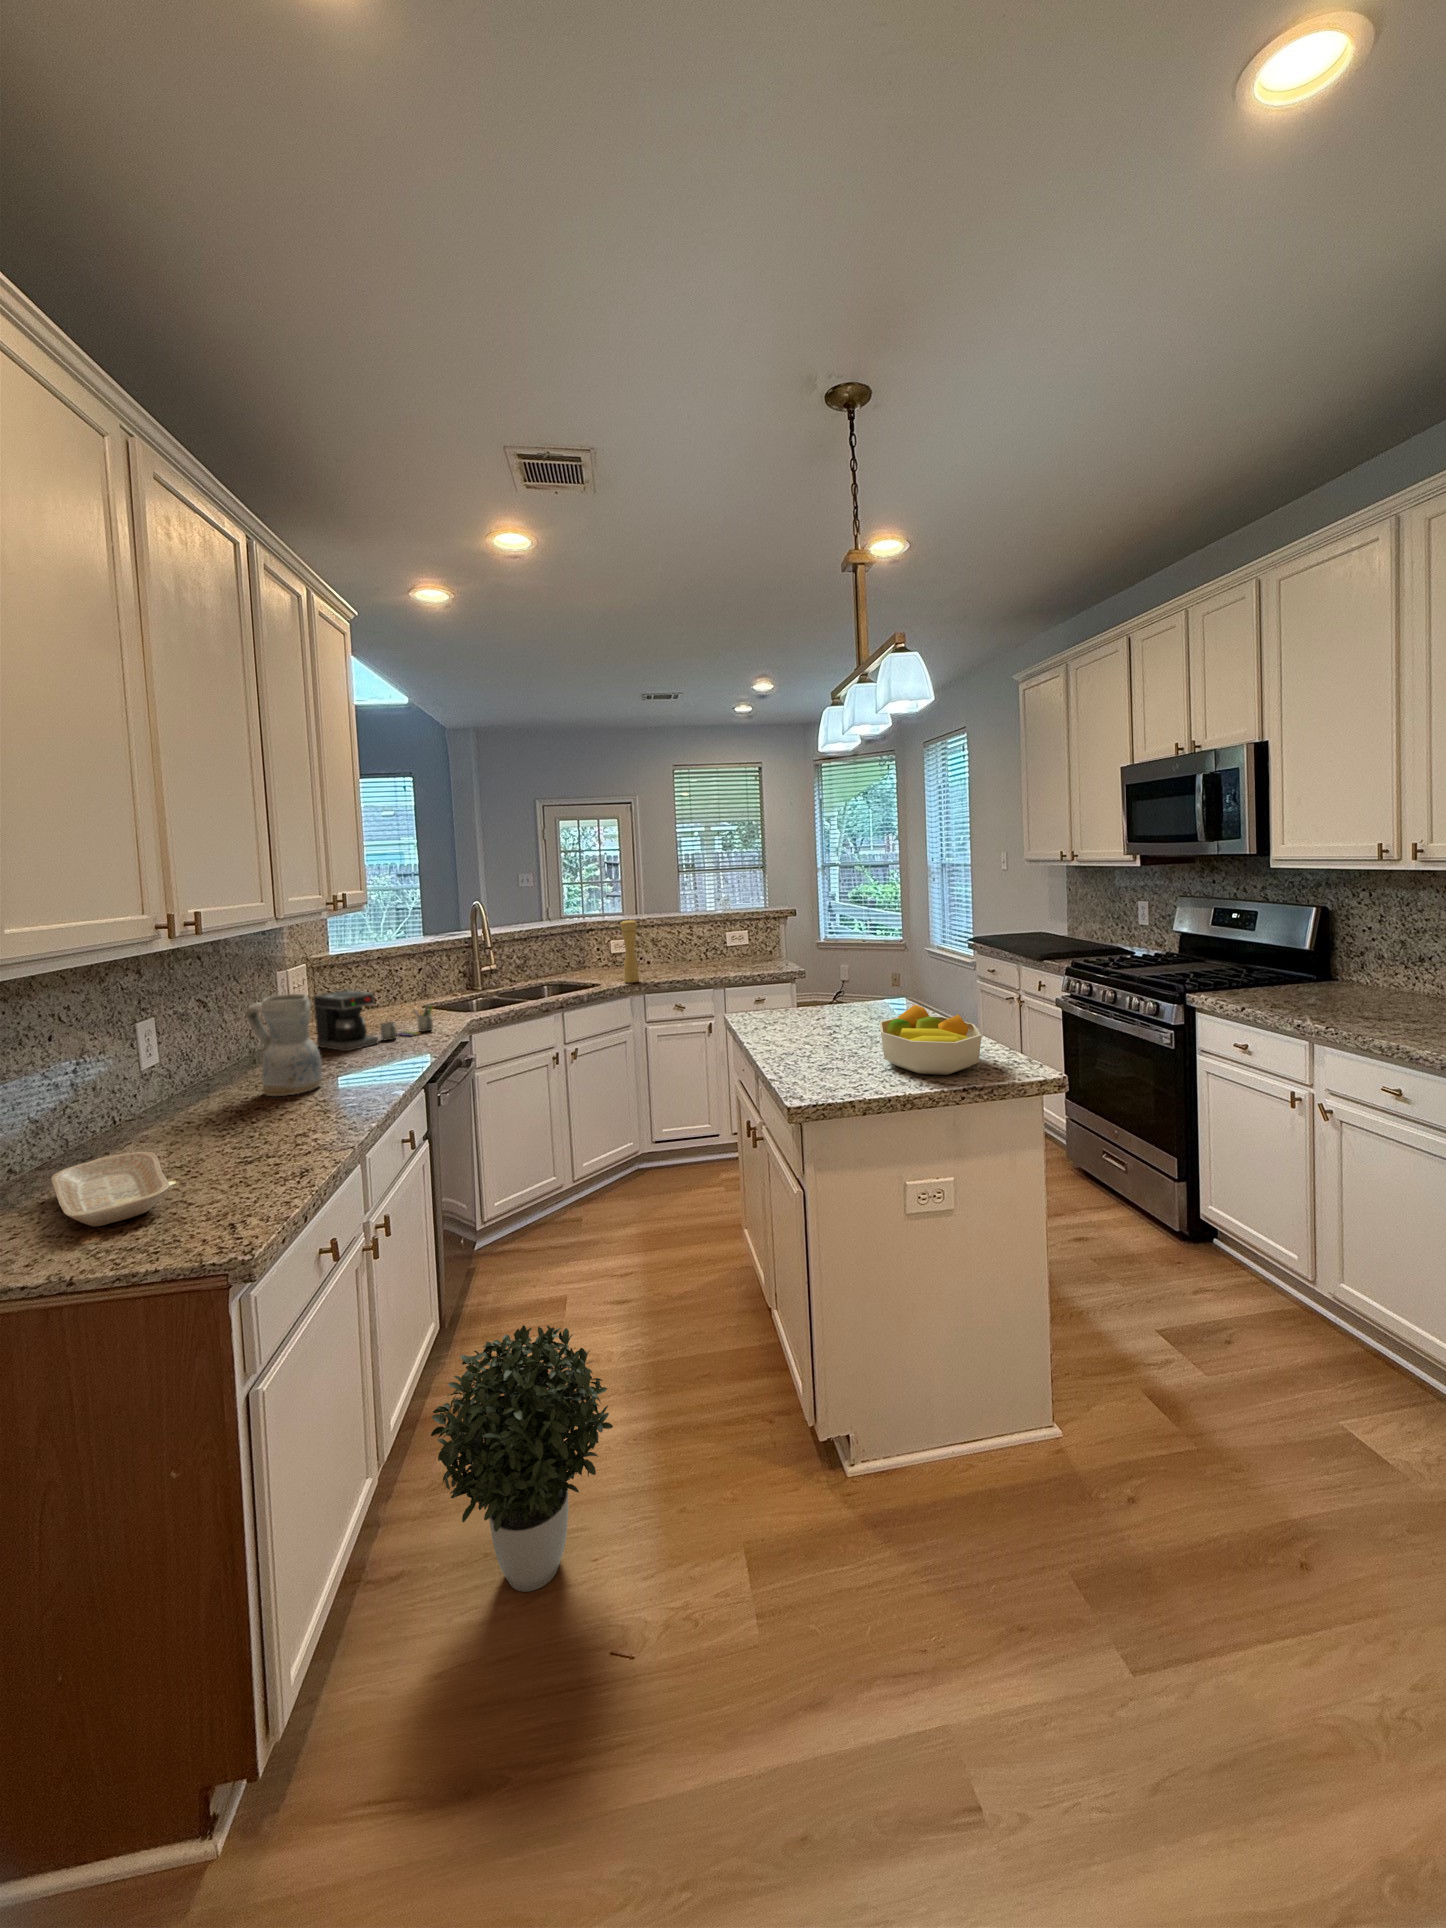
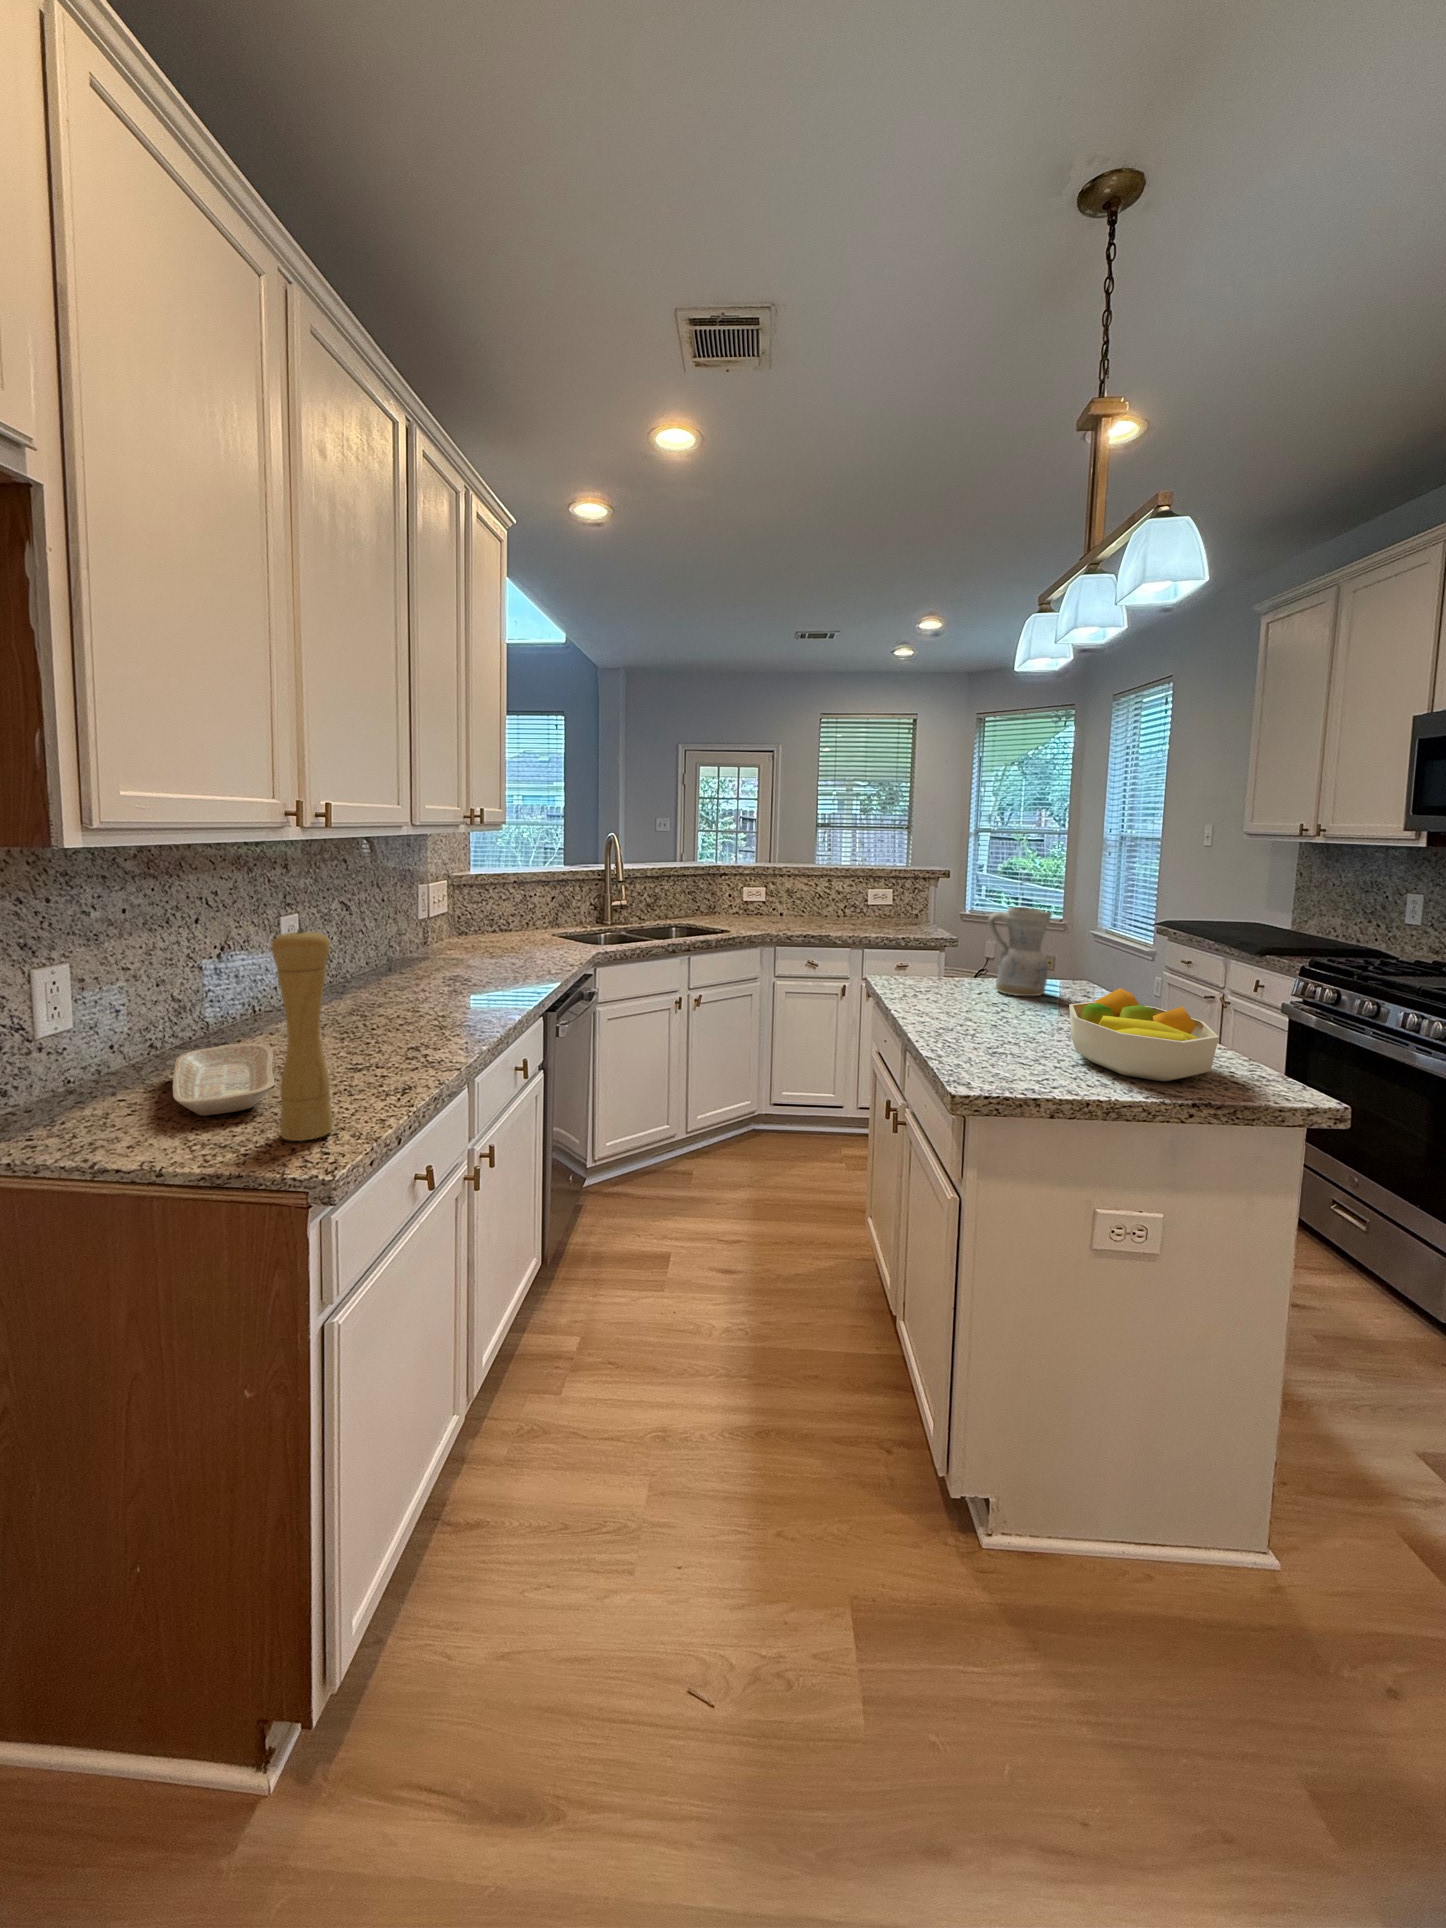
pepper mill: present [621,920,639,983] -> present [272,929,333,1141]
coffee maker: present [314,990,433,1051] -> none [448,909,561,971]
ceramic pitcher: present [246,994,322,1096] -> present [988,907,1052,996]
potted plant: present [431,1325,613,1592] -> none [516,1290,710,1583]

